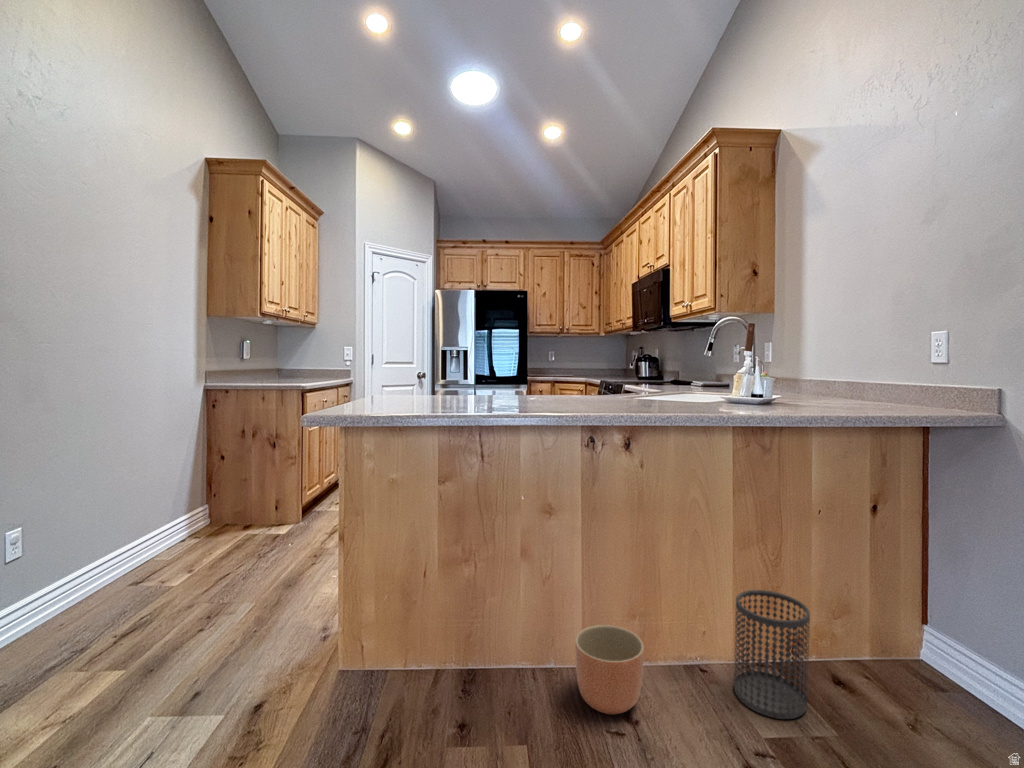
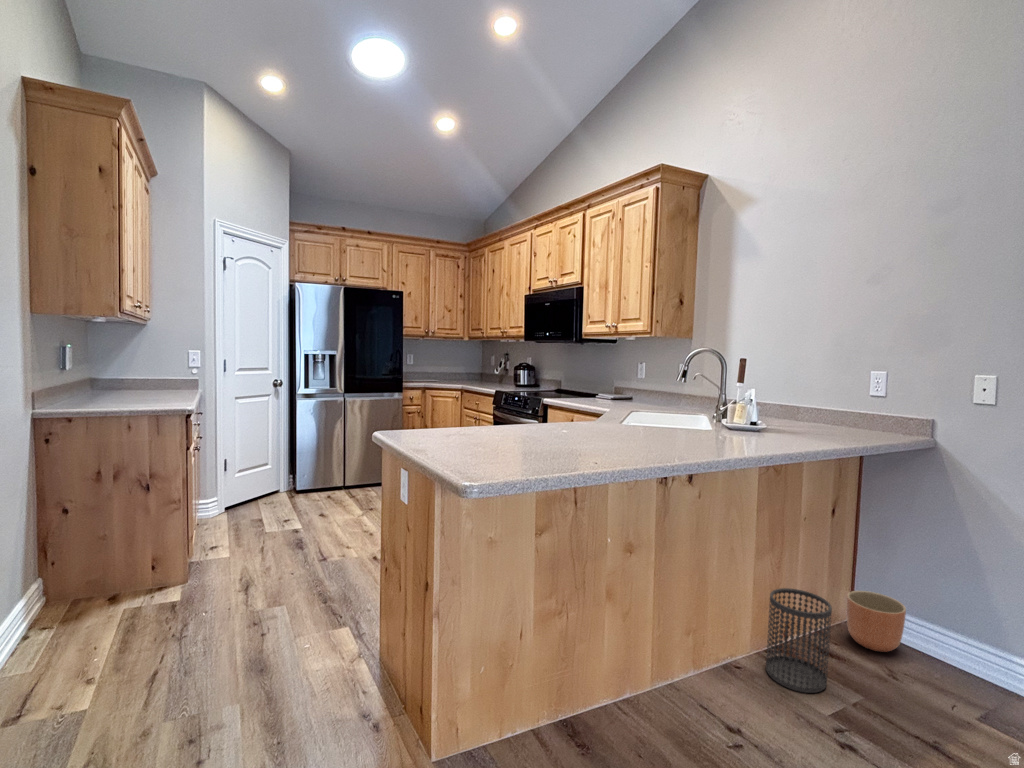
planter: present [575,625,644,714] -> present [847,591,906,652]

